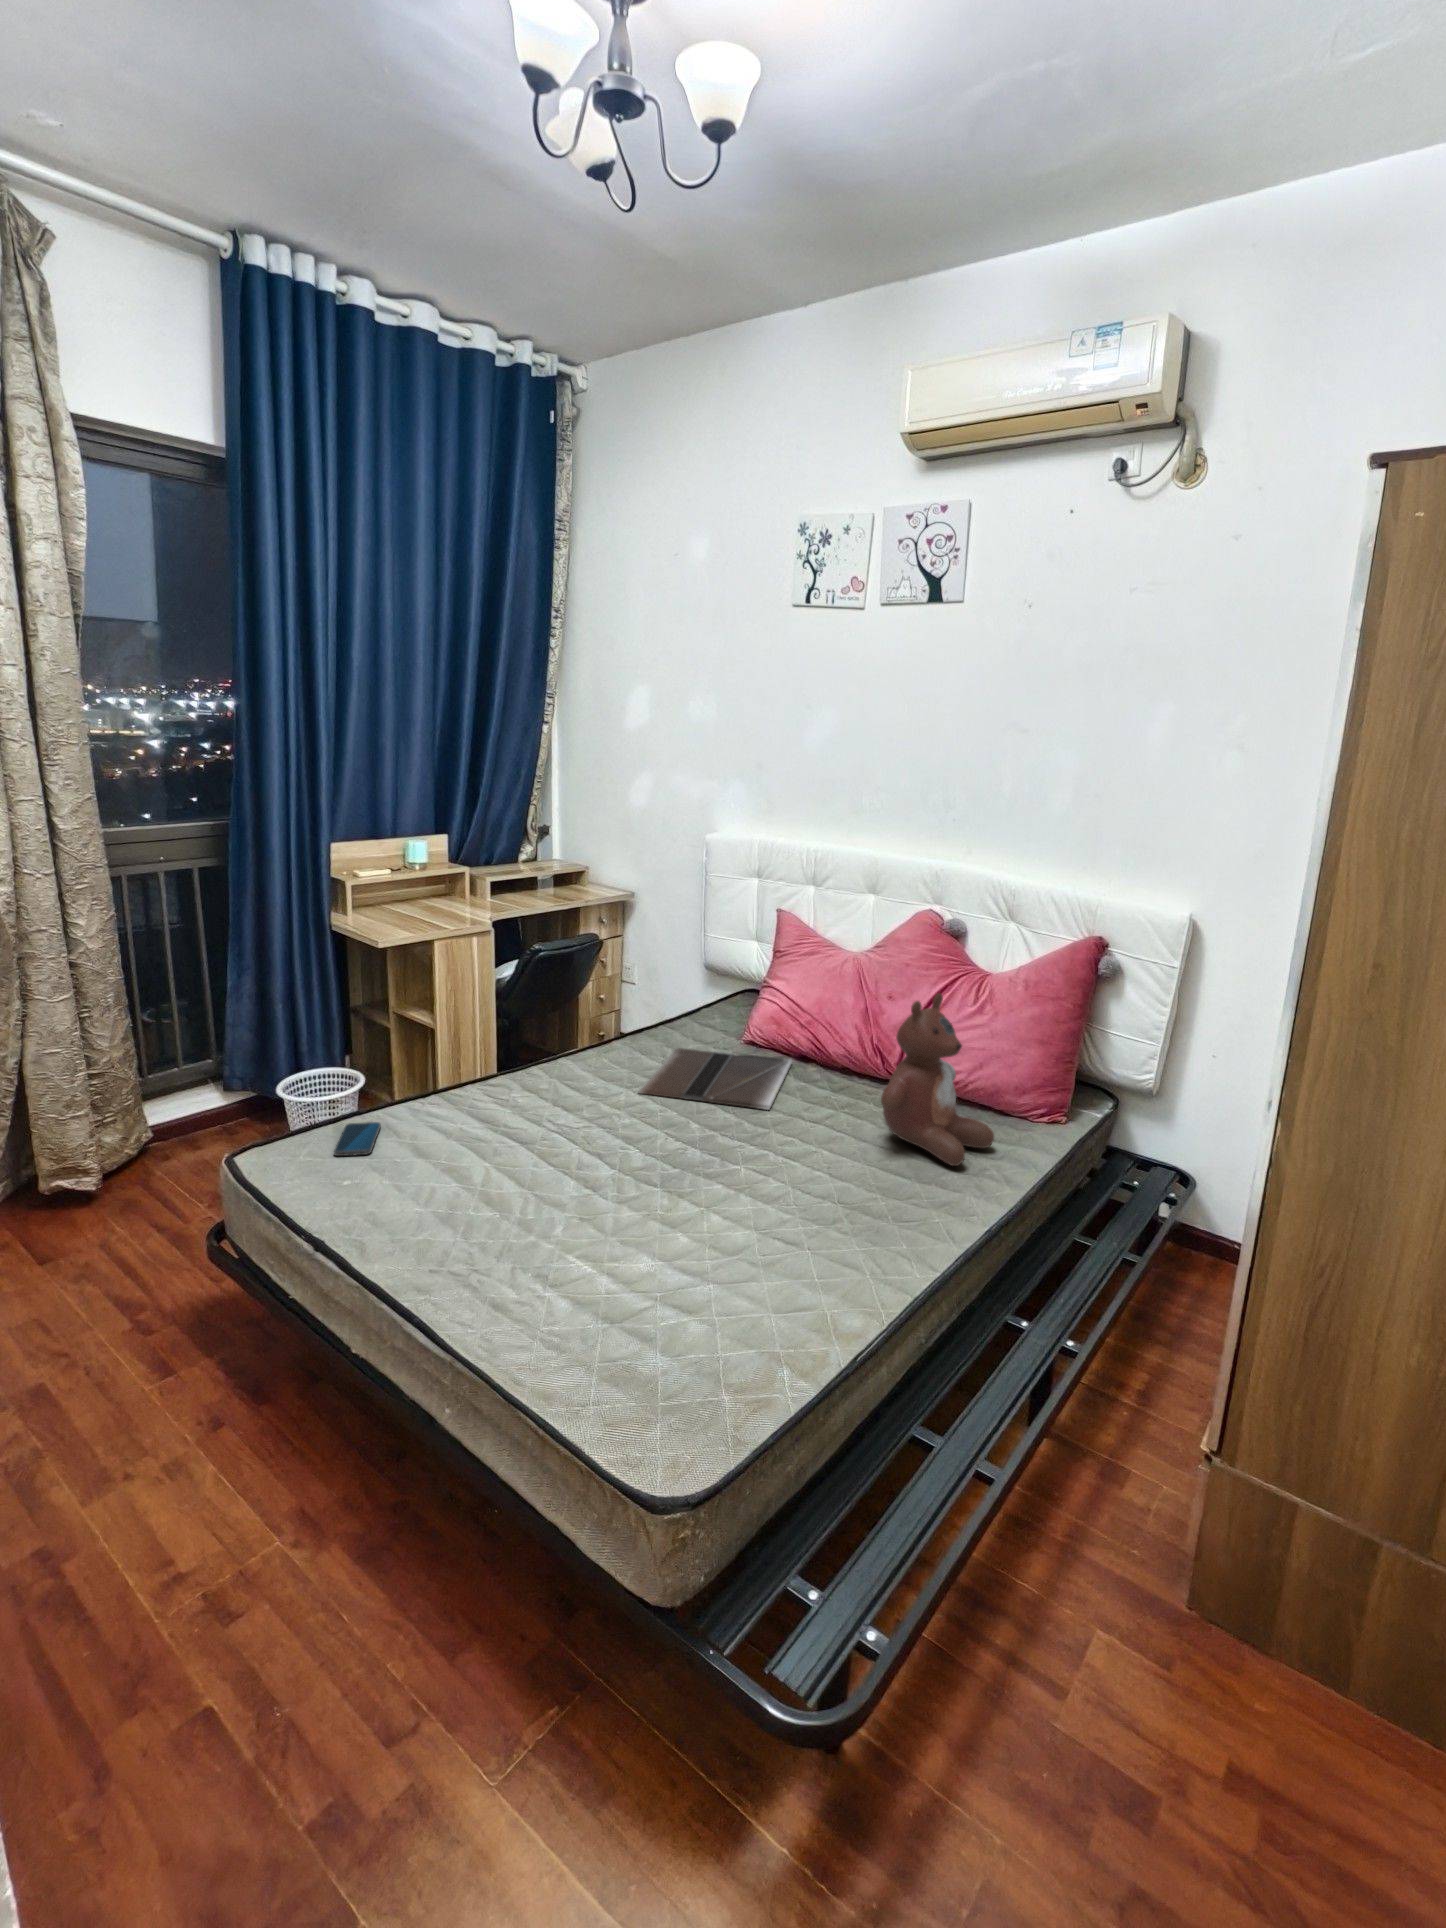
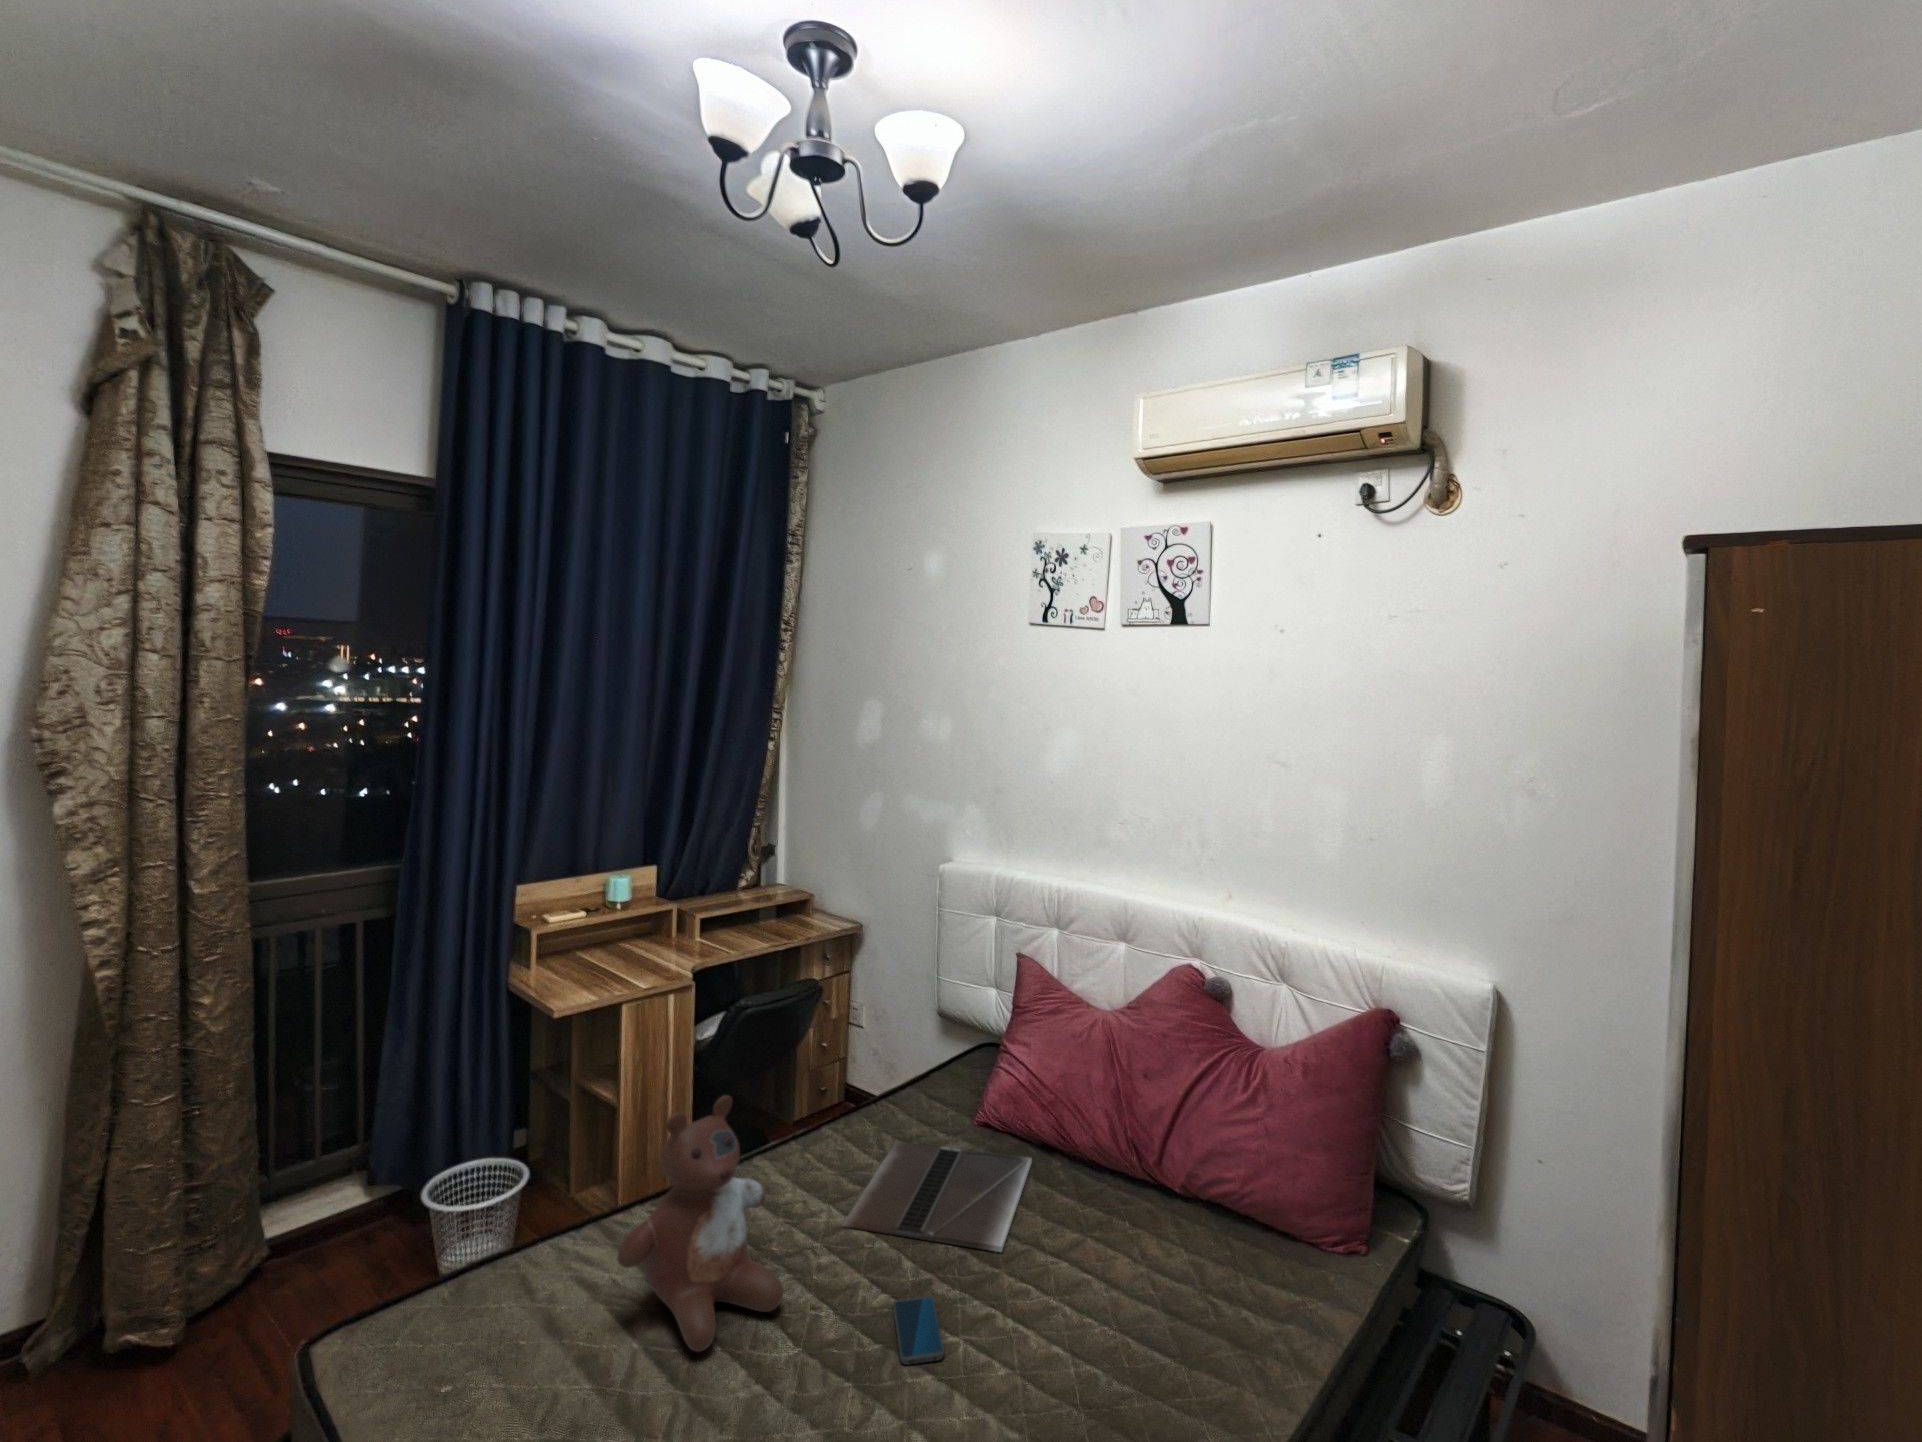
stuffed bear: present [881,993,994,1166] -> present [617,1095,783,1352]
smartphone: present [334,1122,381,1156] -> present [893,1296,944,1365]

